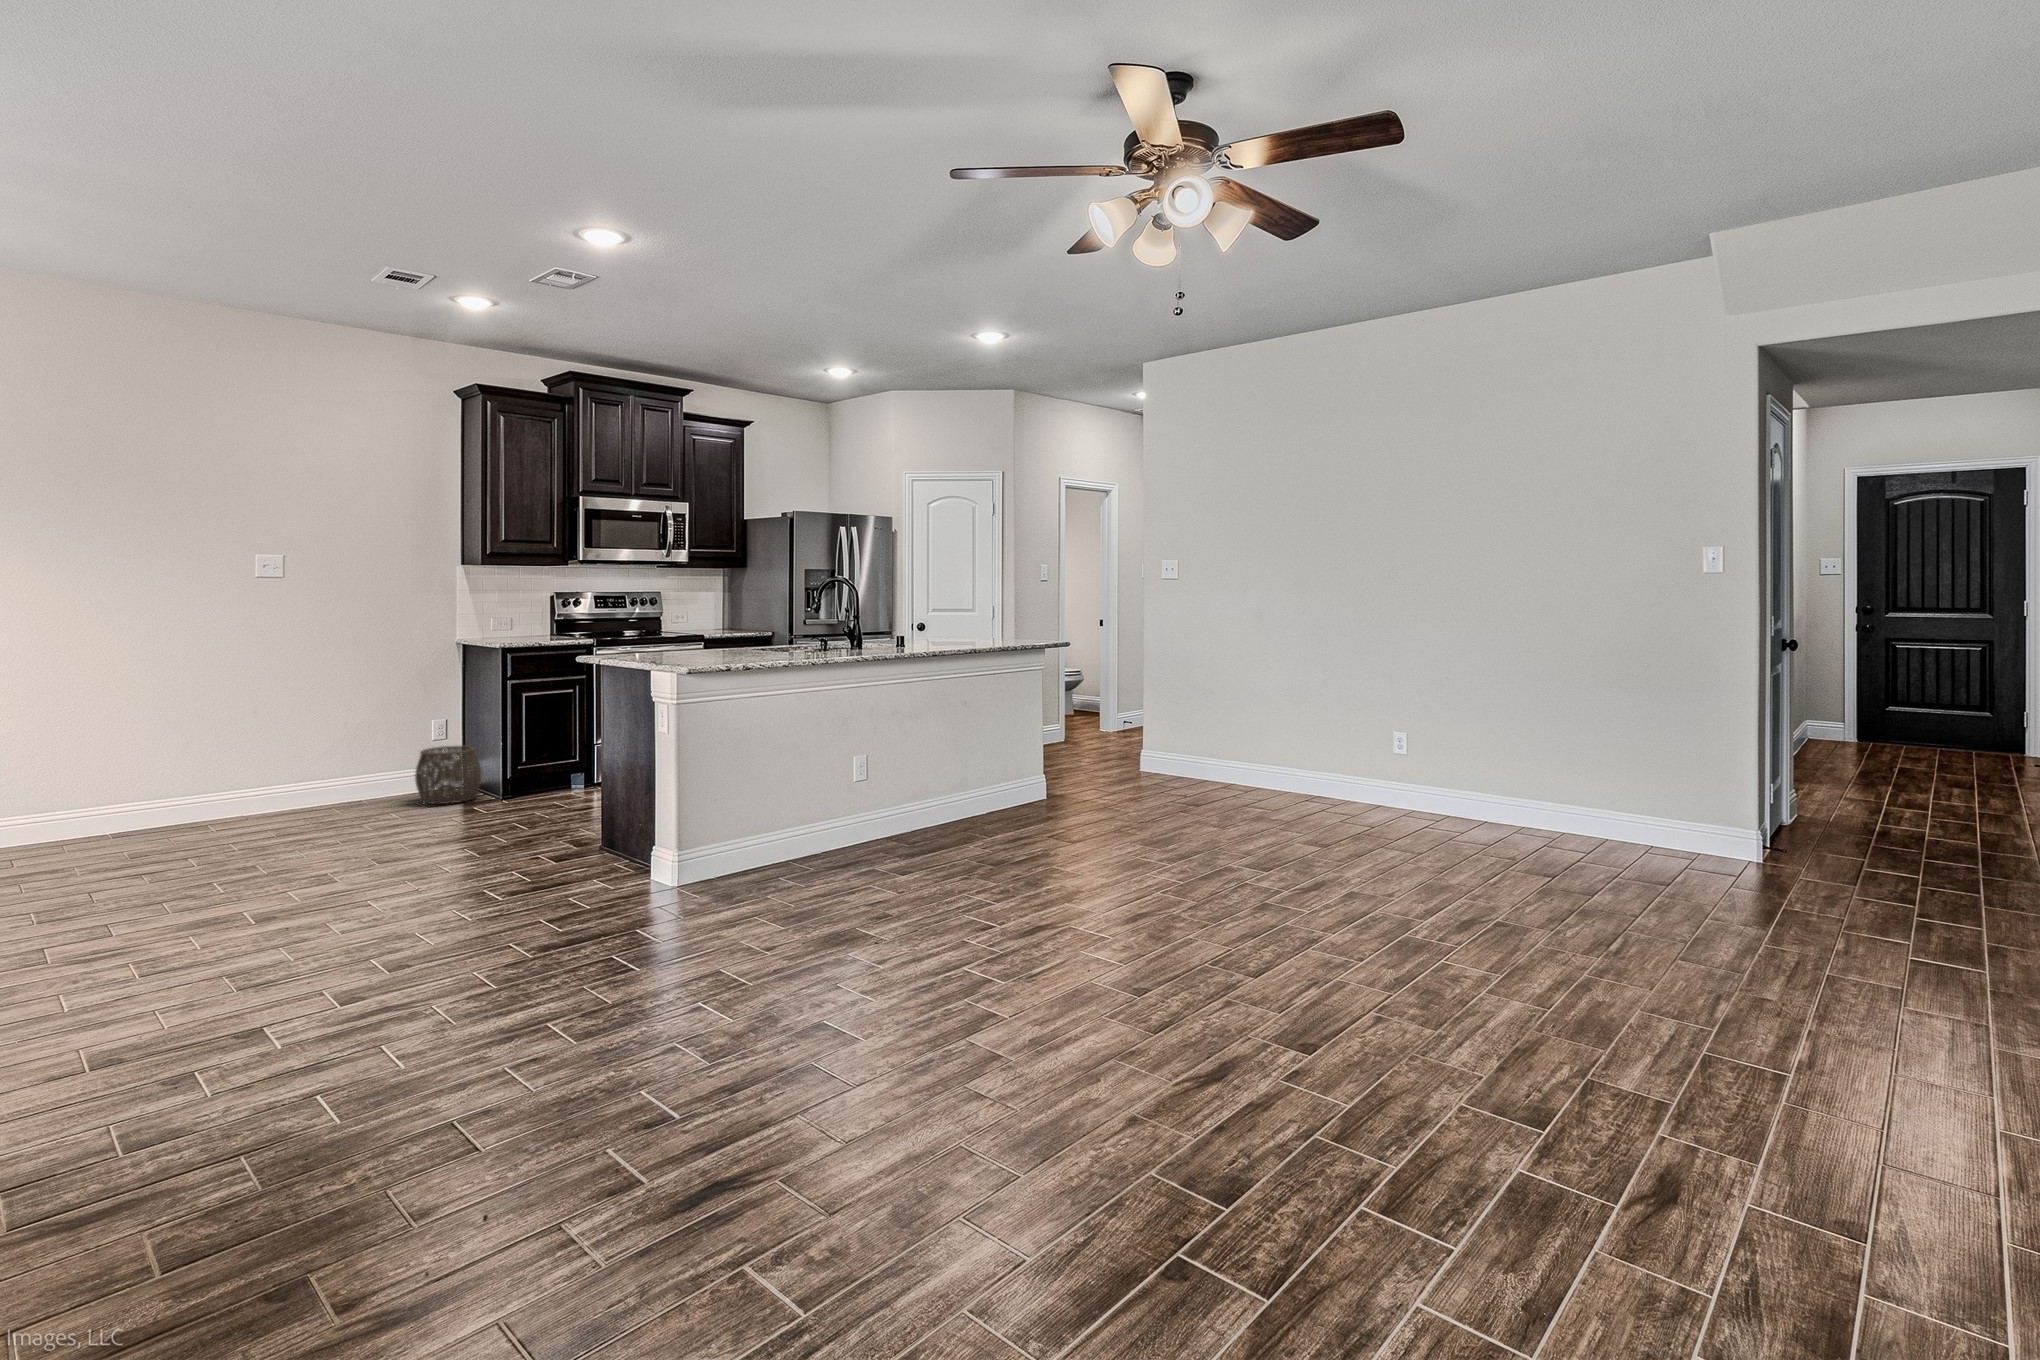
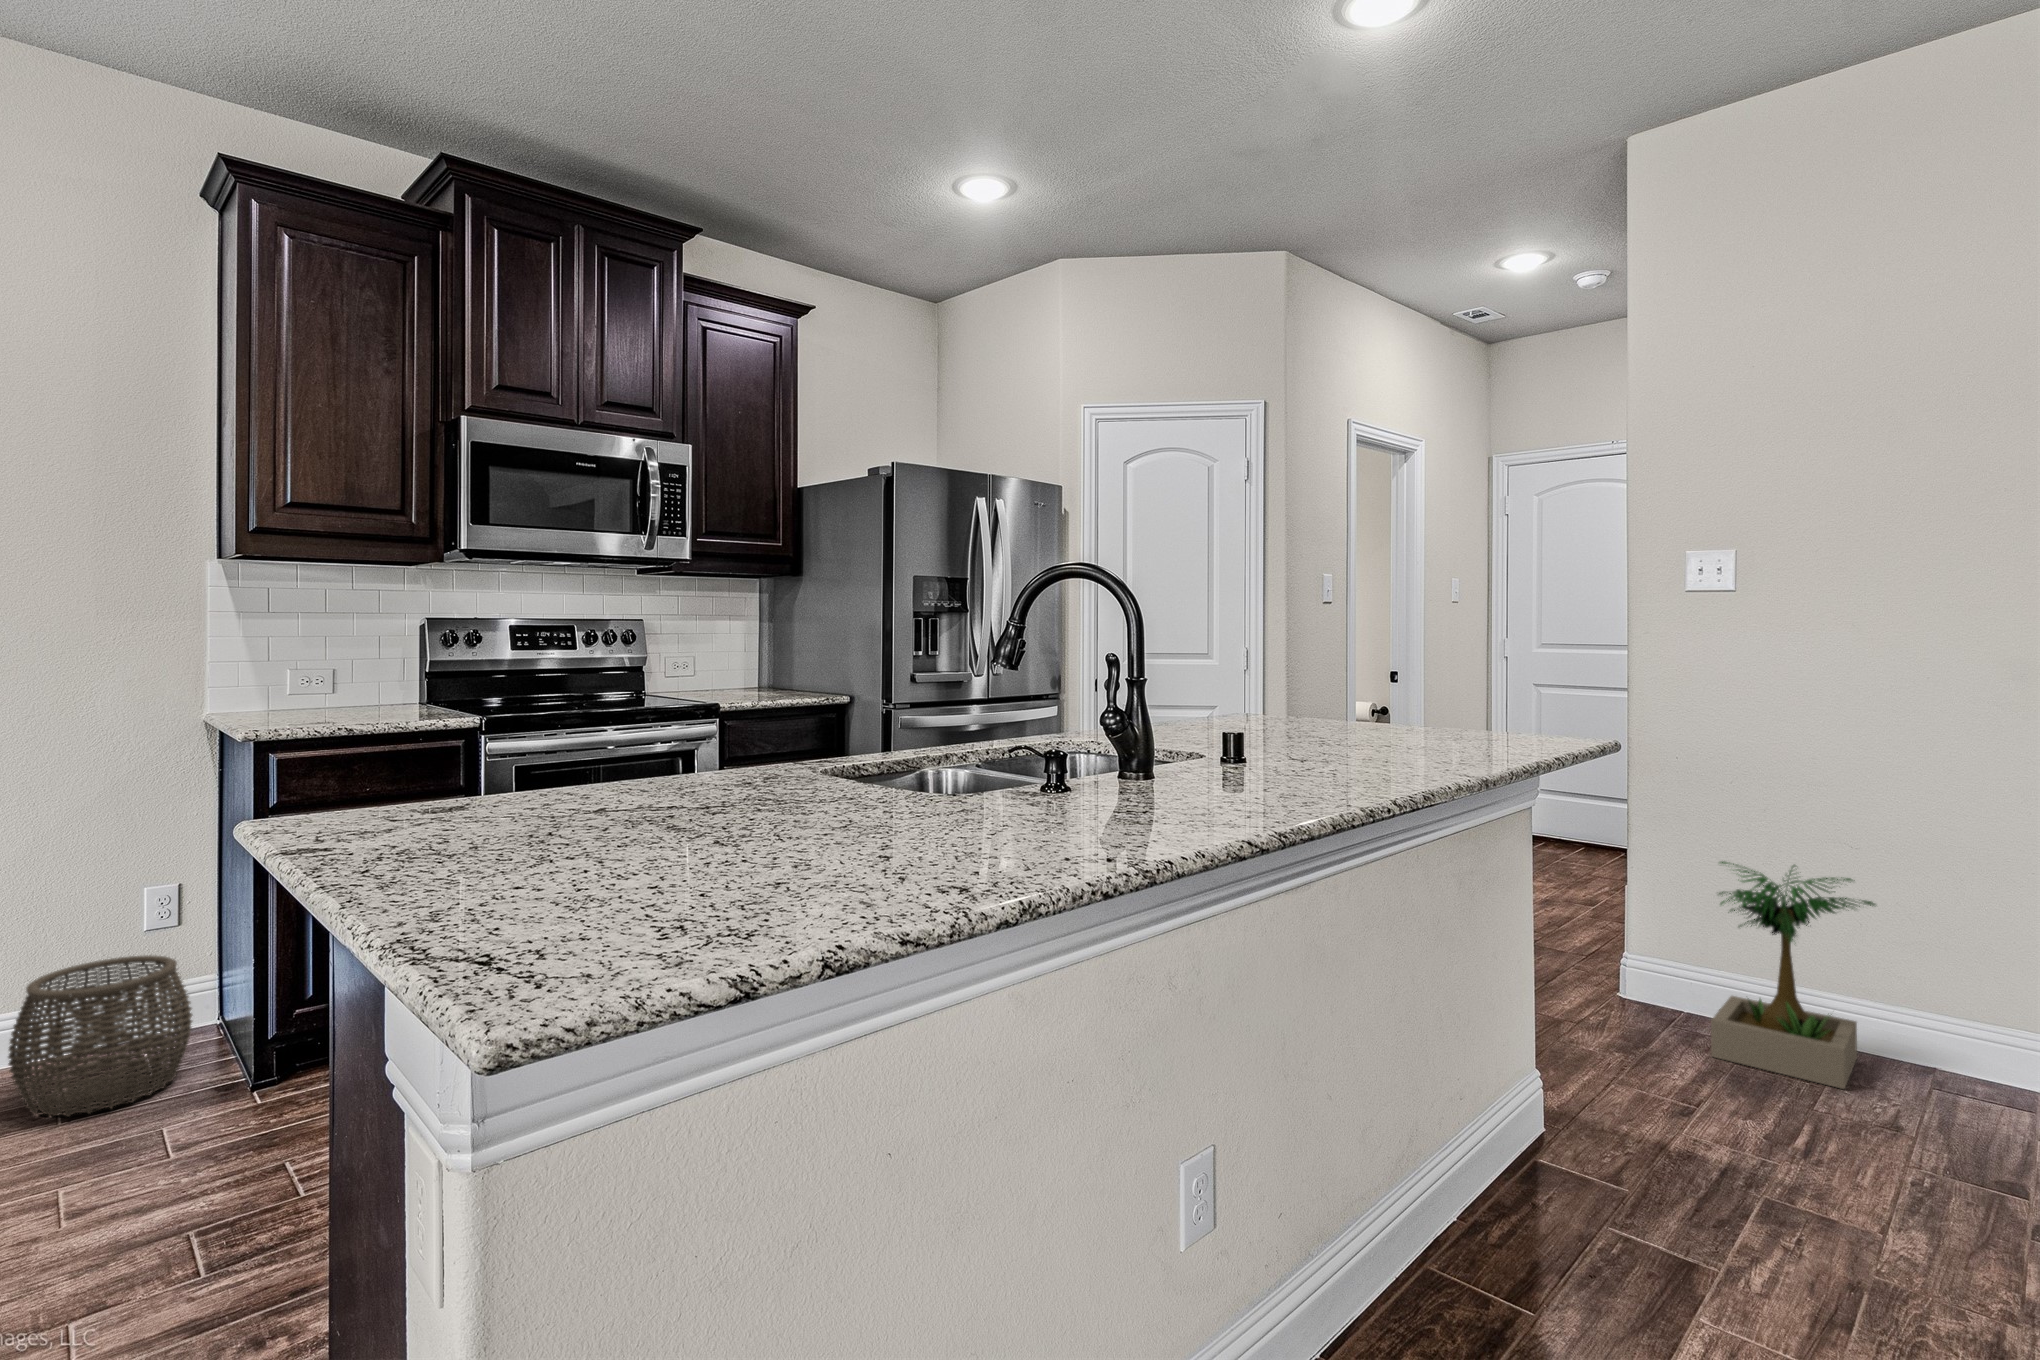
potted plant: none [1138,701,1202,787] -> present [1711,862,1875,1089]

